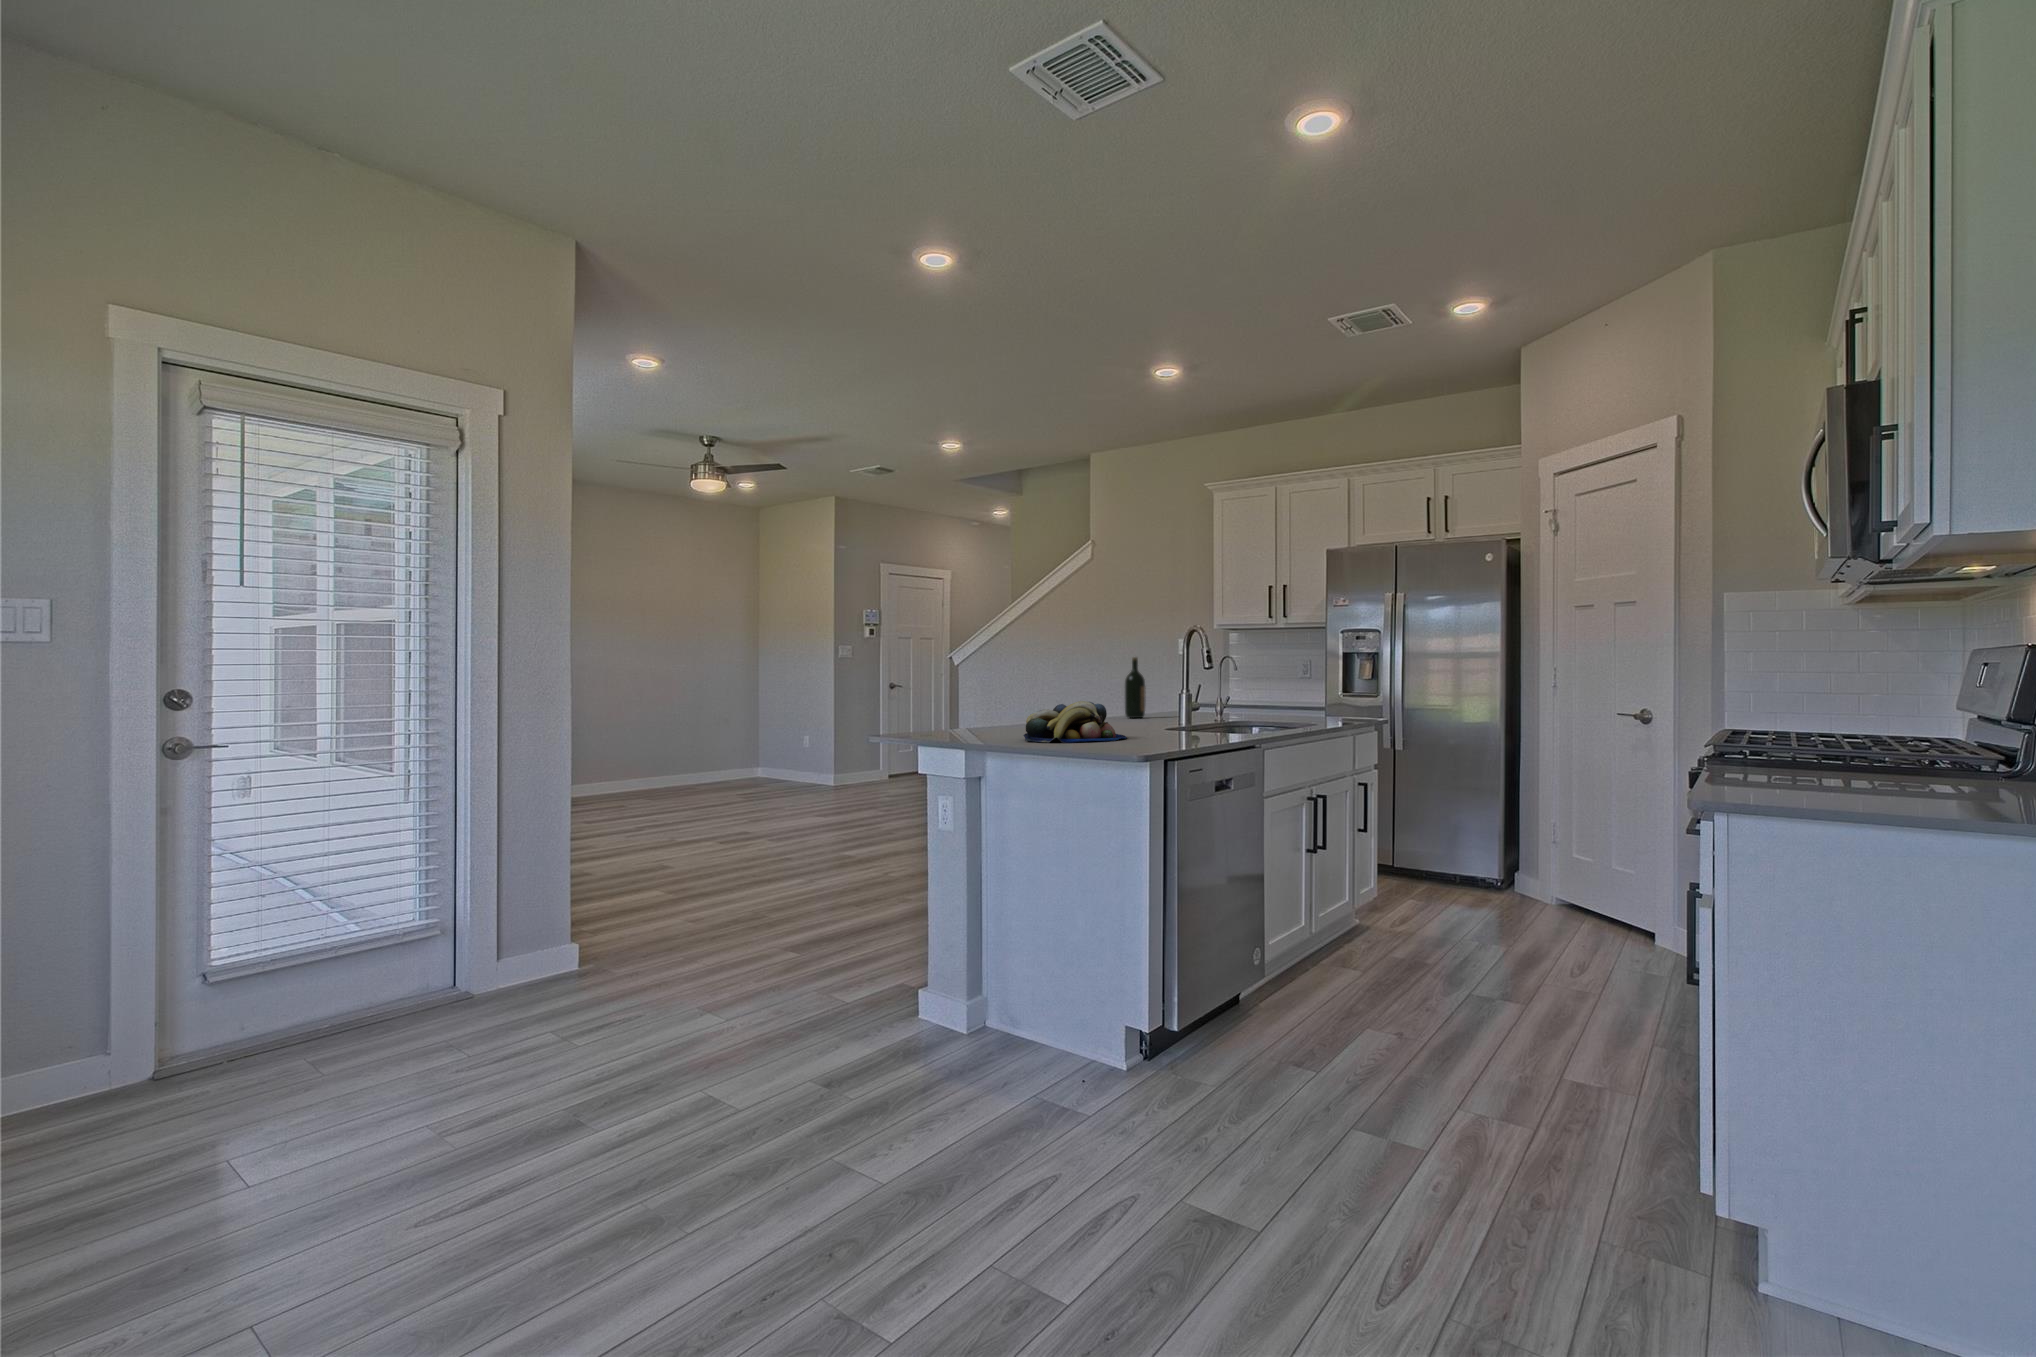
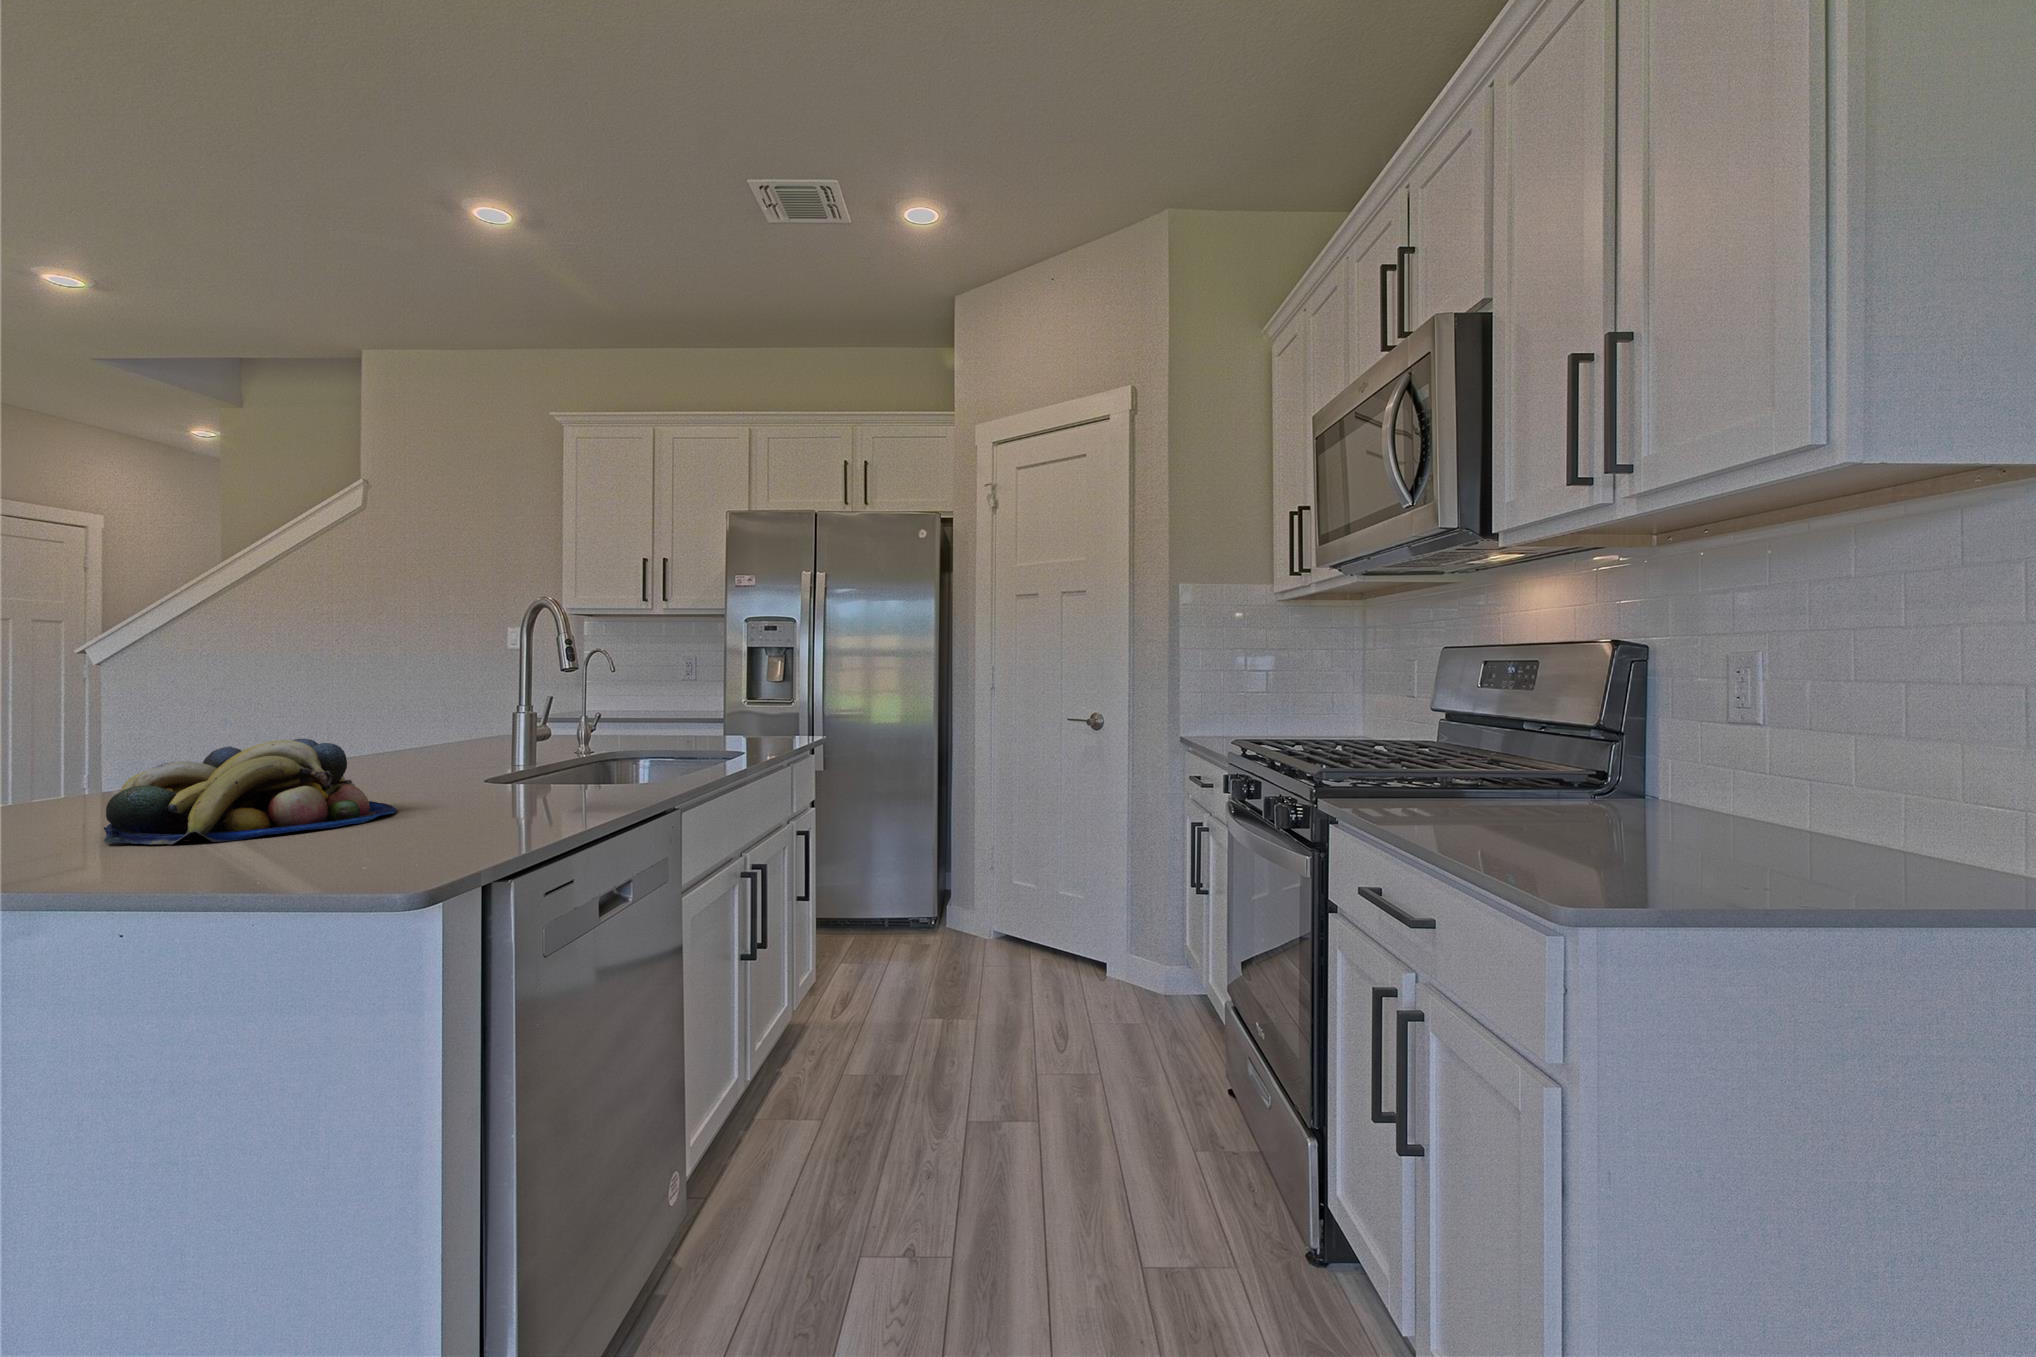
wine bottle: present [1125,657,1146,718] -> none [411,651,451,751]

